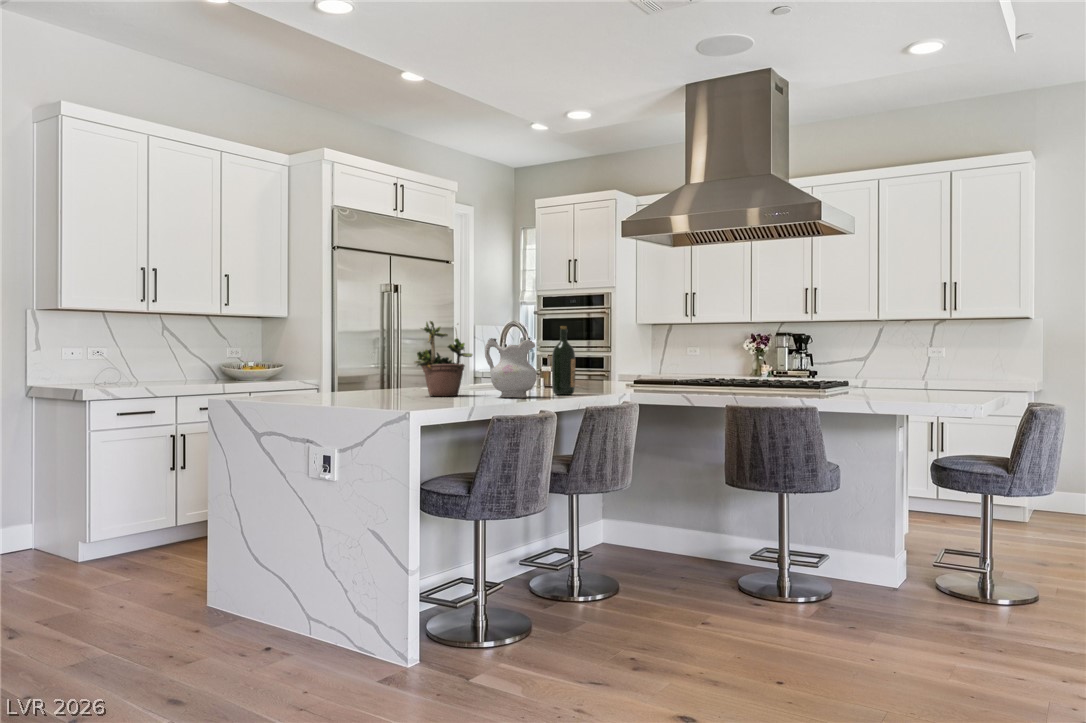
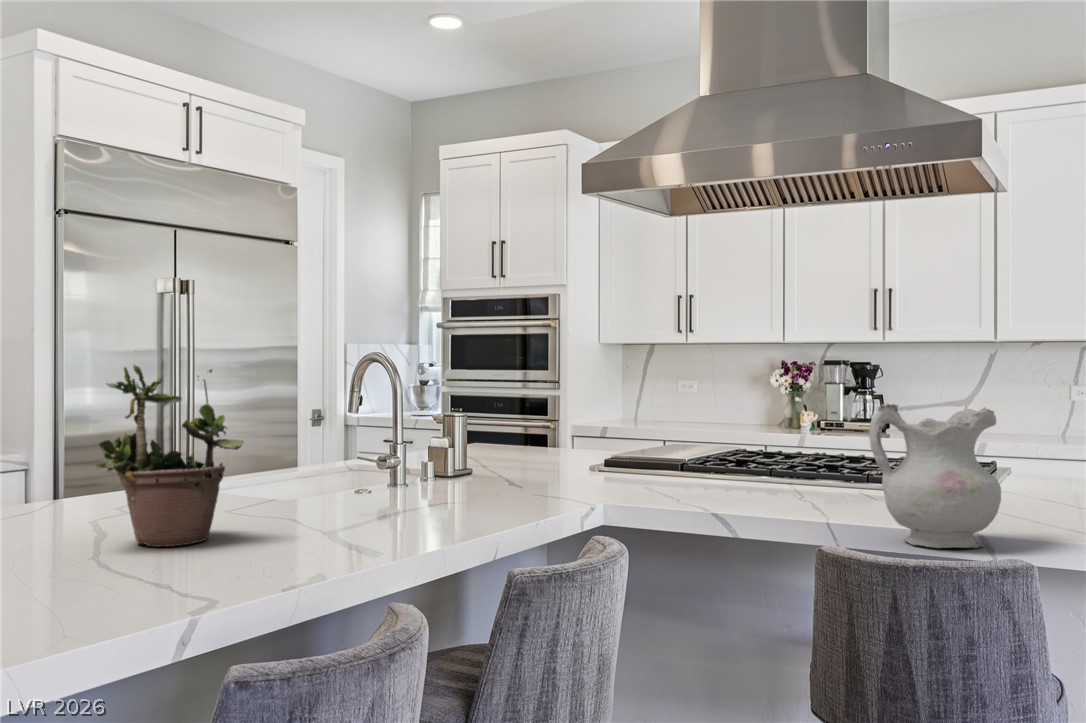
wine bottle: present [552,326,575,395] -> none [431,375,485,536]
ceramic pitcher: present [485,338,537,398] -> present [869,404,1001,548]

